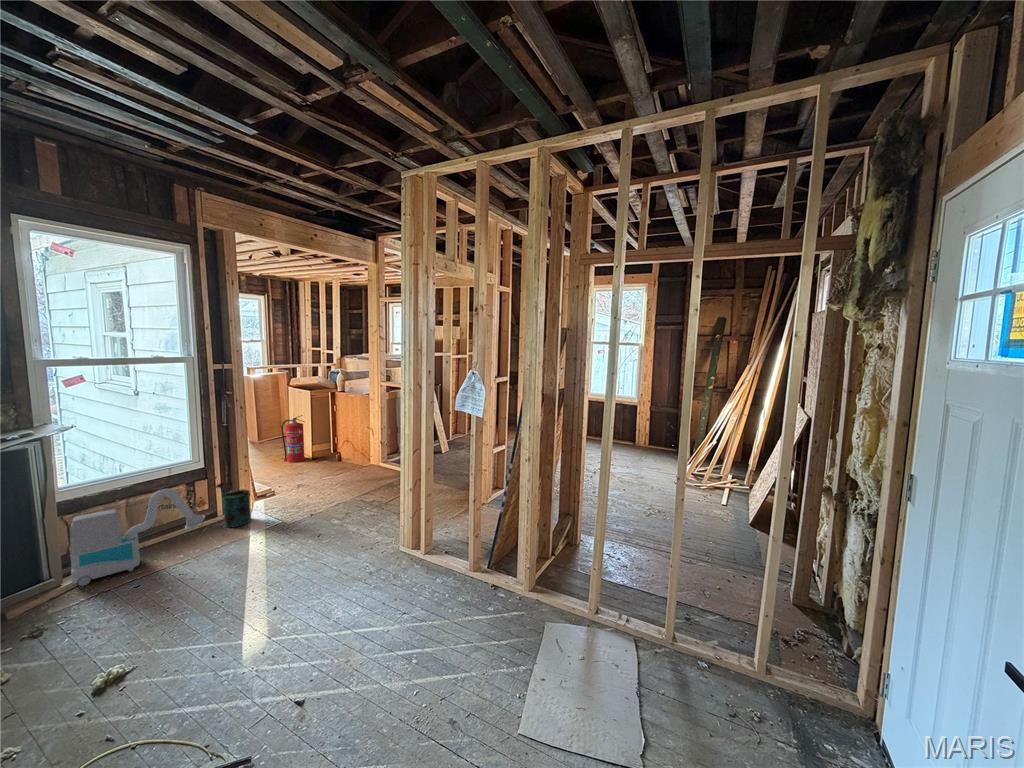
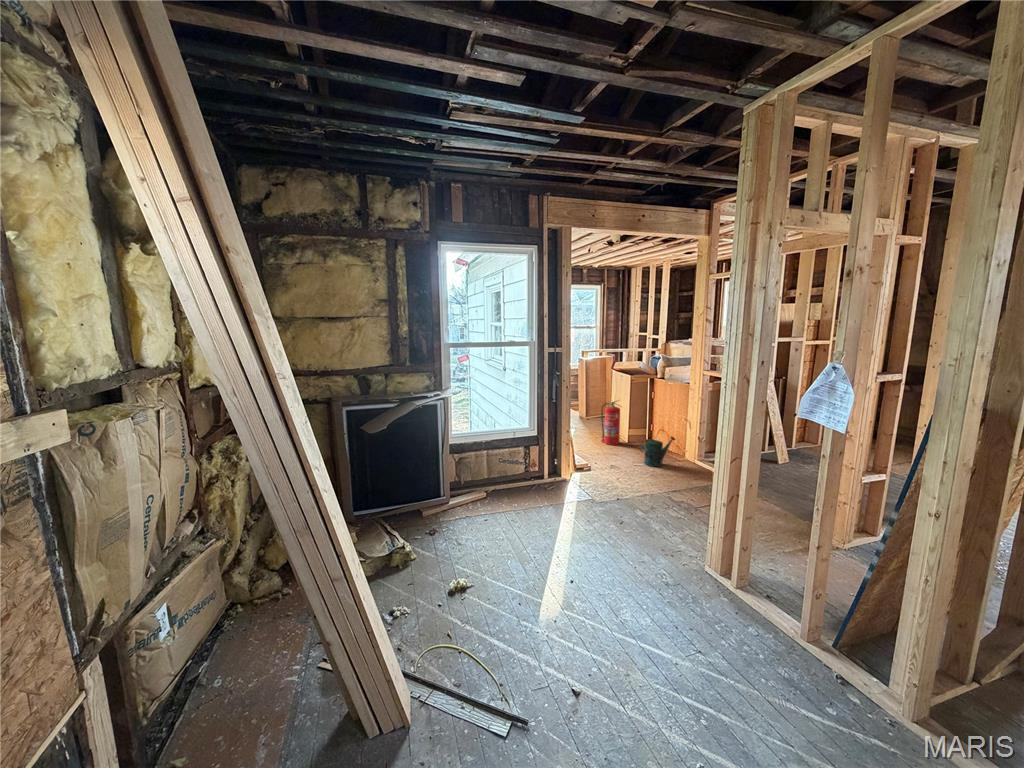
watering can: present [216,483,251,528] -> present [640,437,675,467]
vacuum cleaner: present [70,489,205,586] -> none [456,448,533,508]

